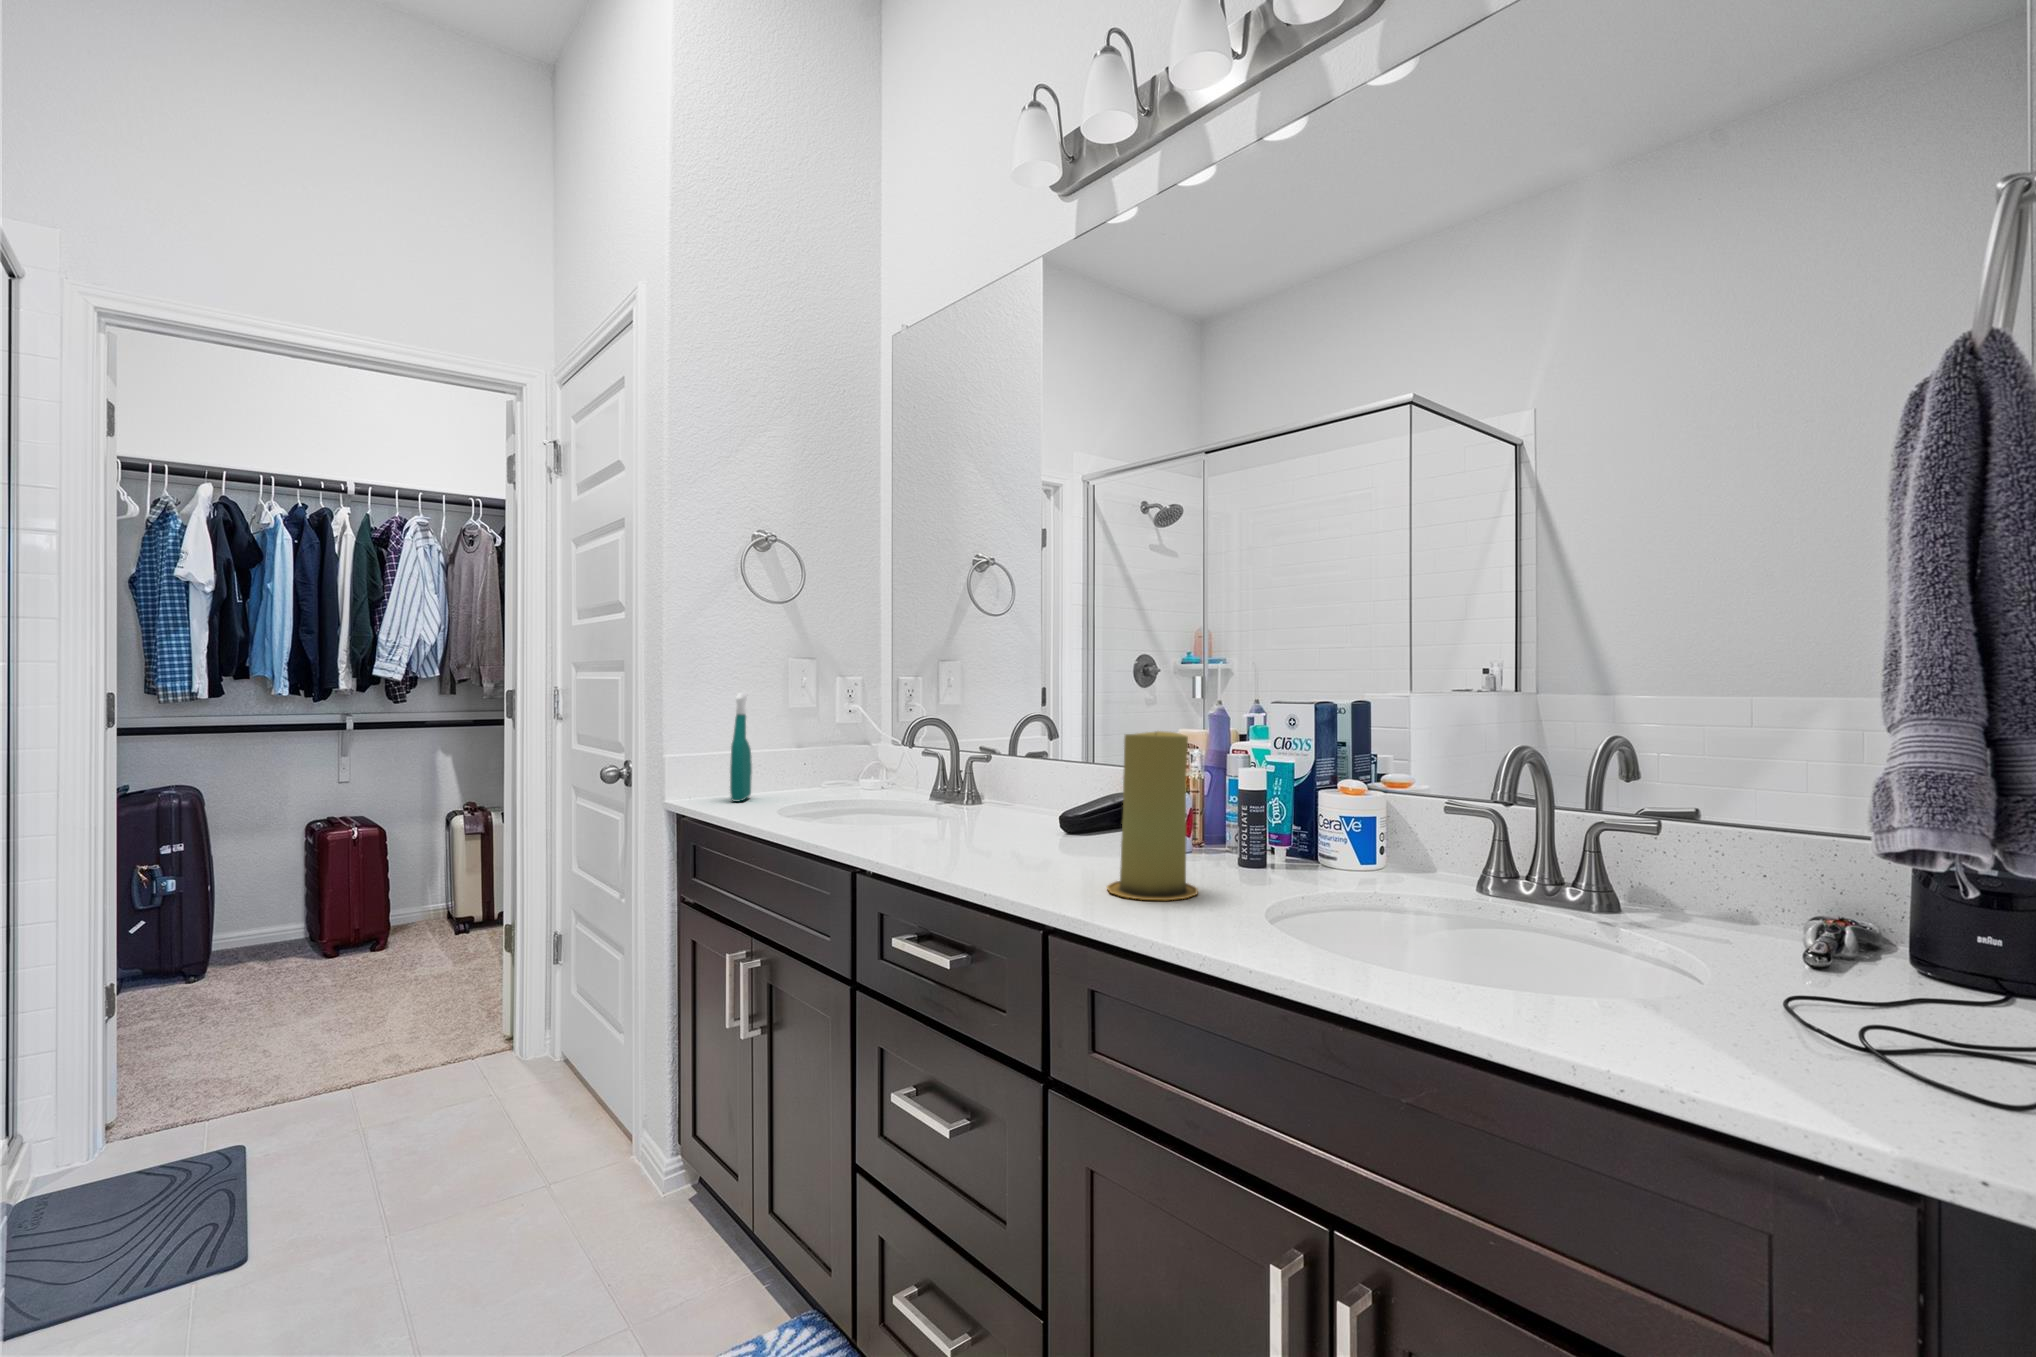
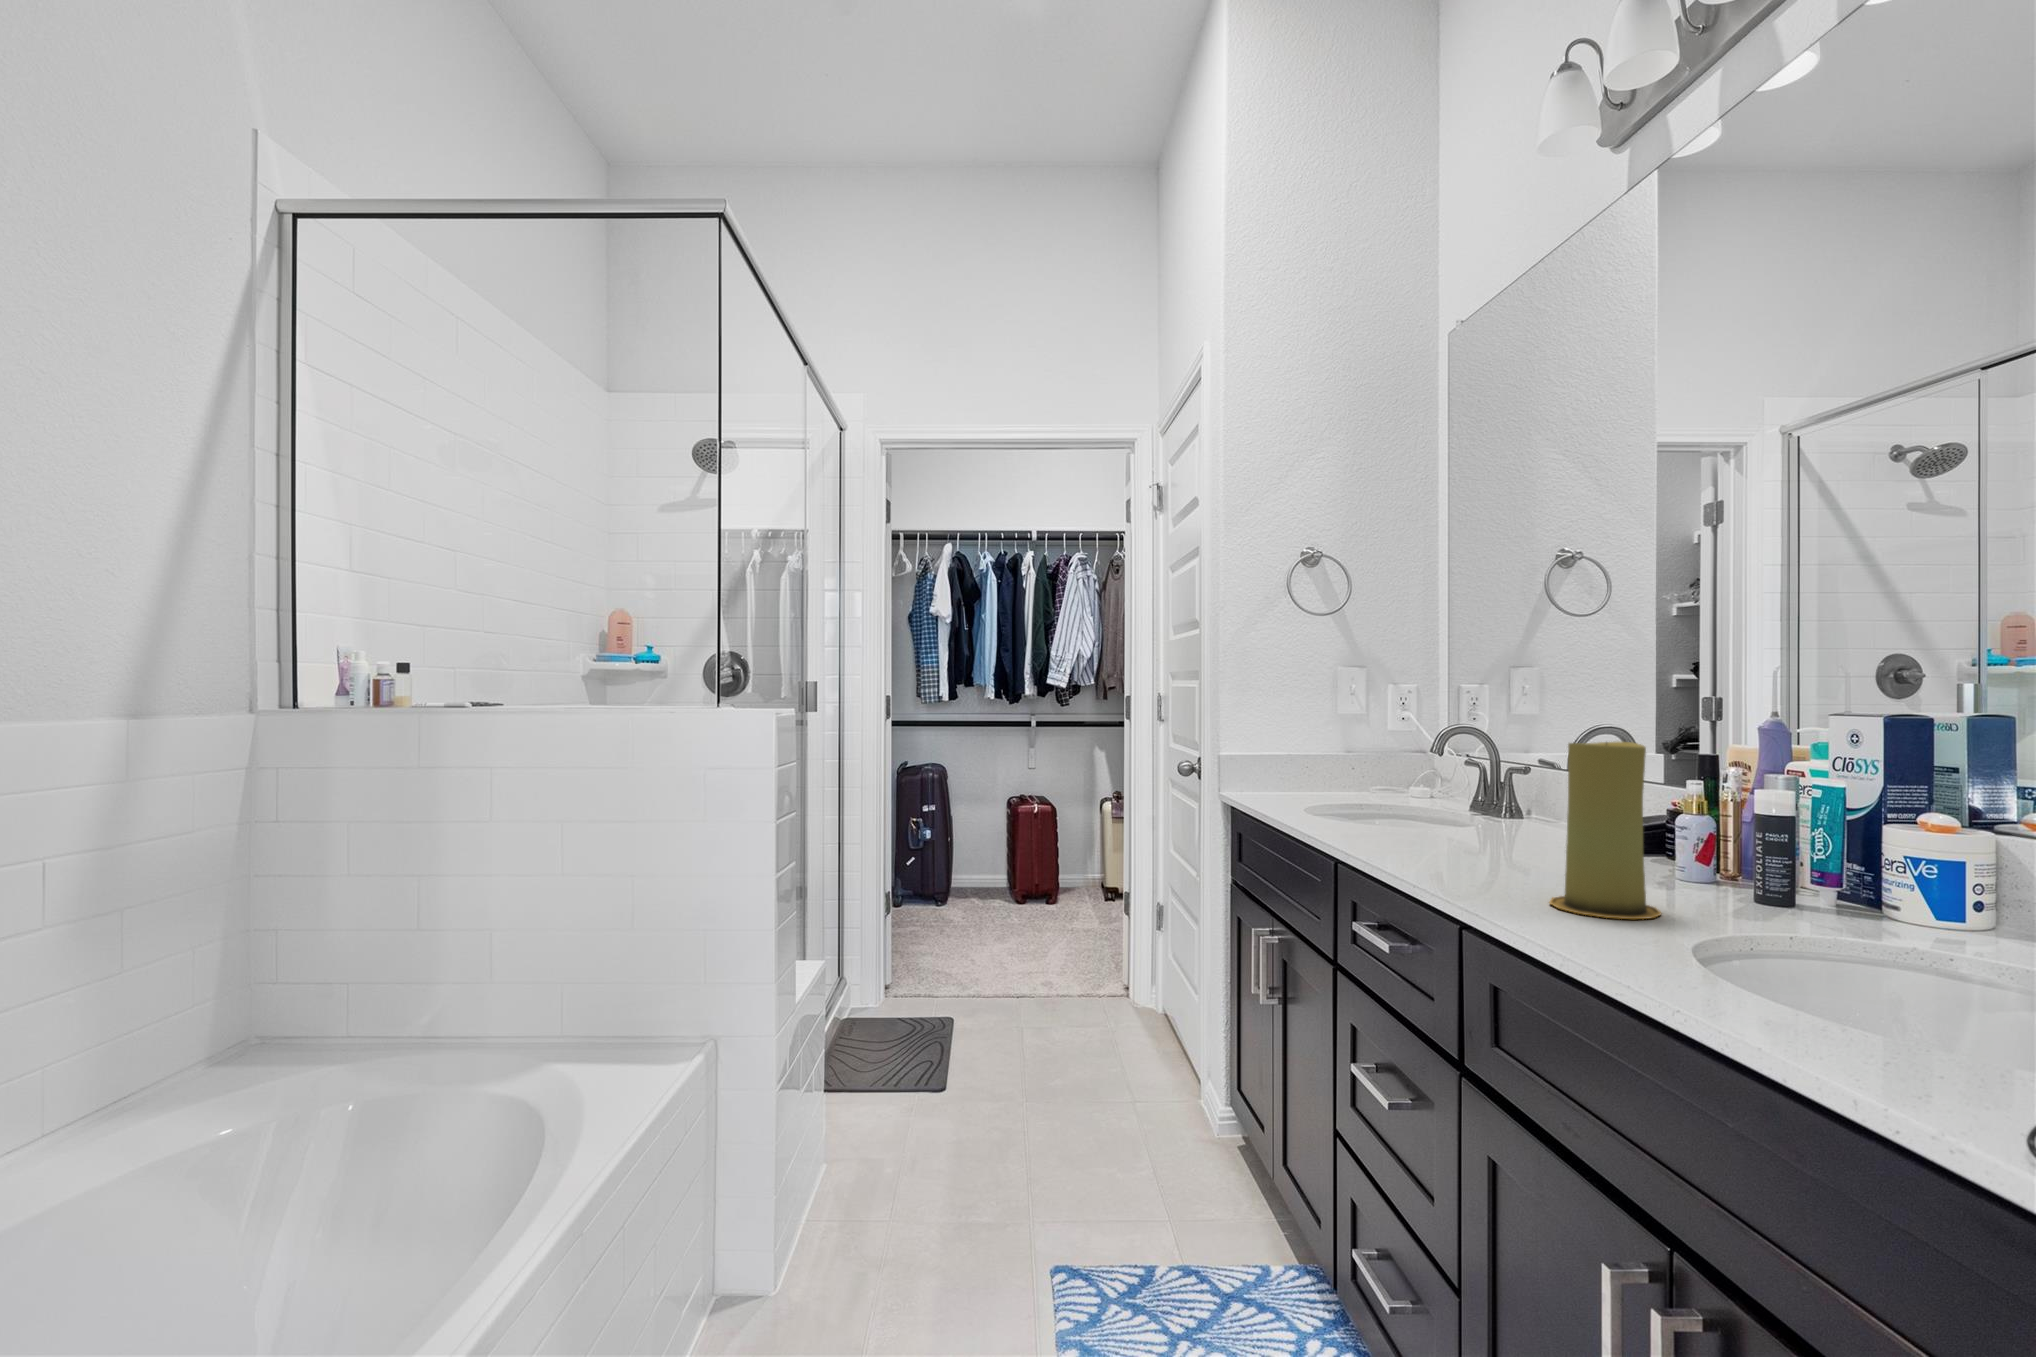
spray bottle: present [730,692,752,801] -> none [1275,698,1298,798]

